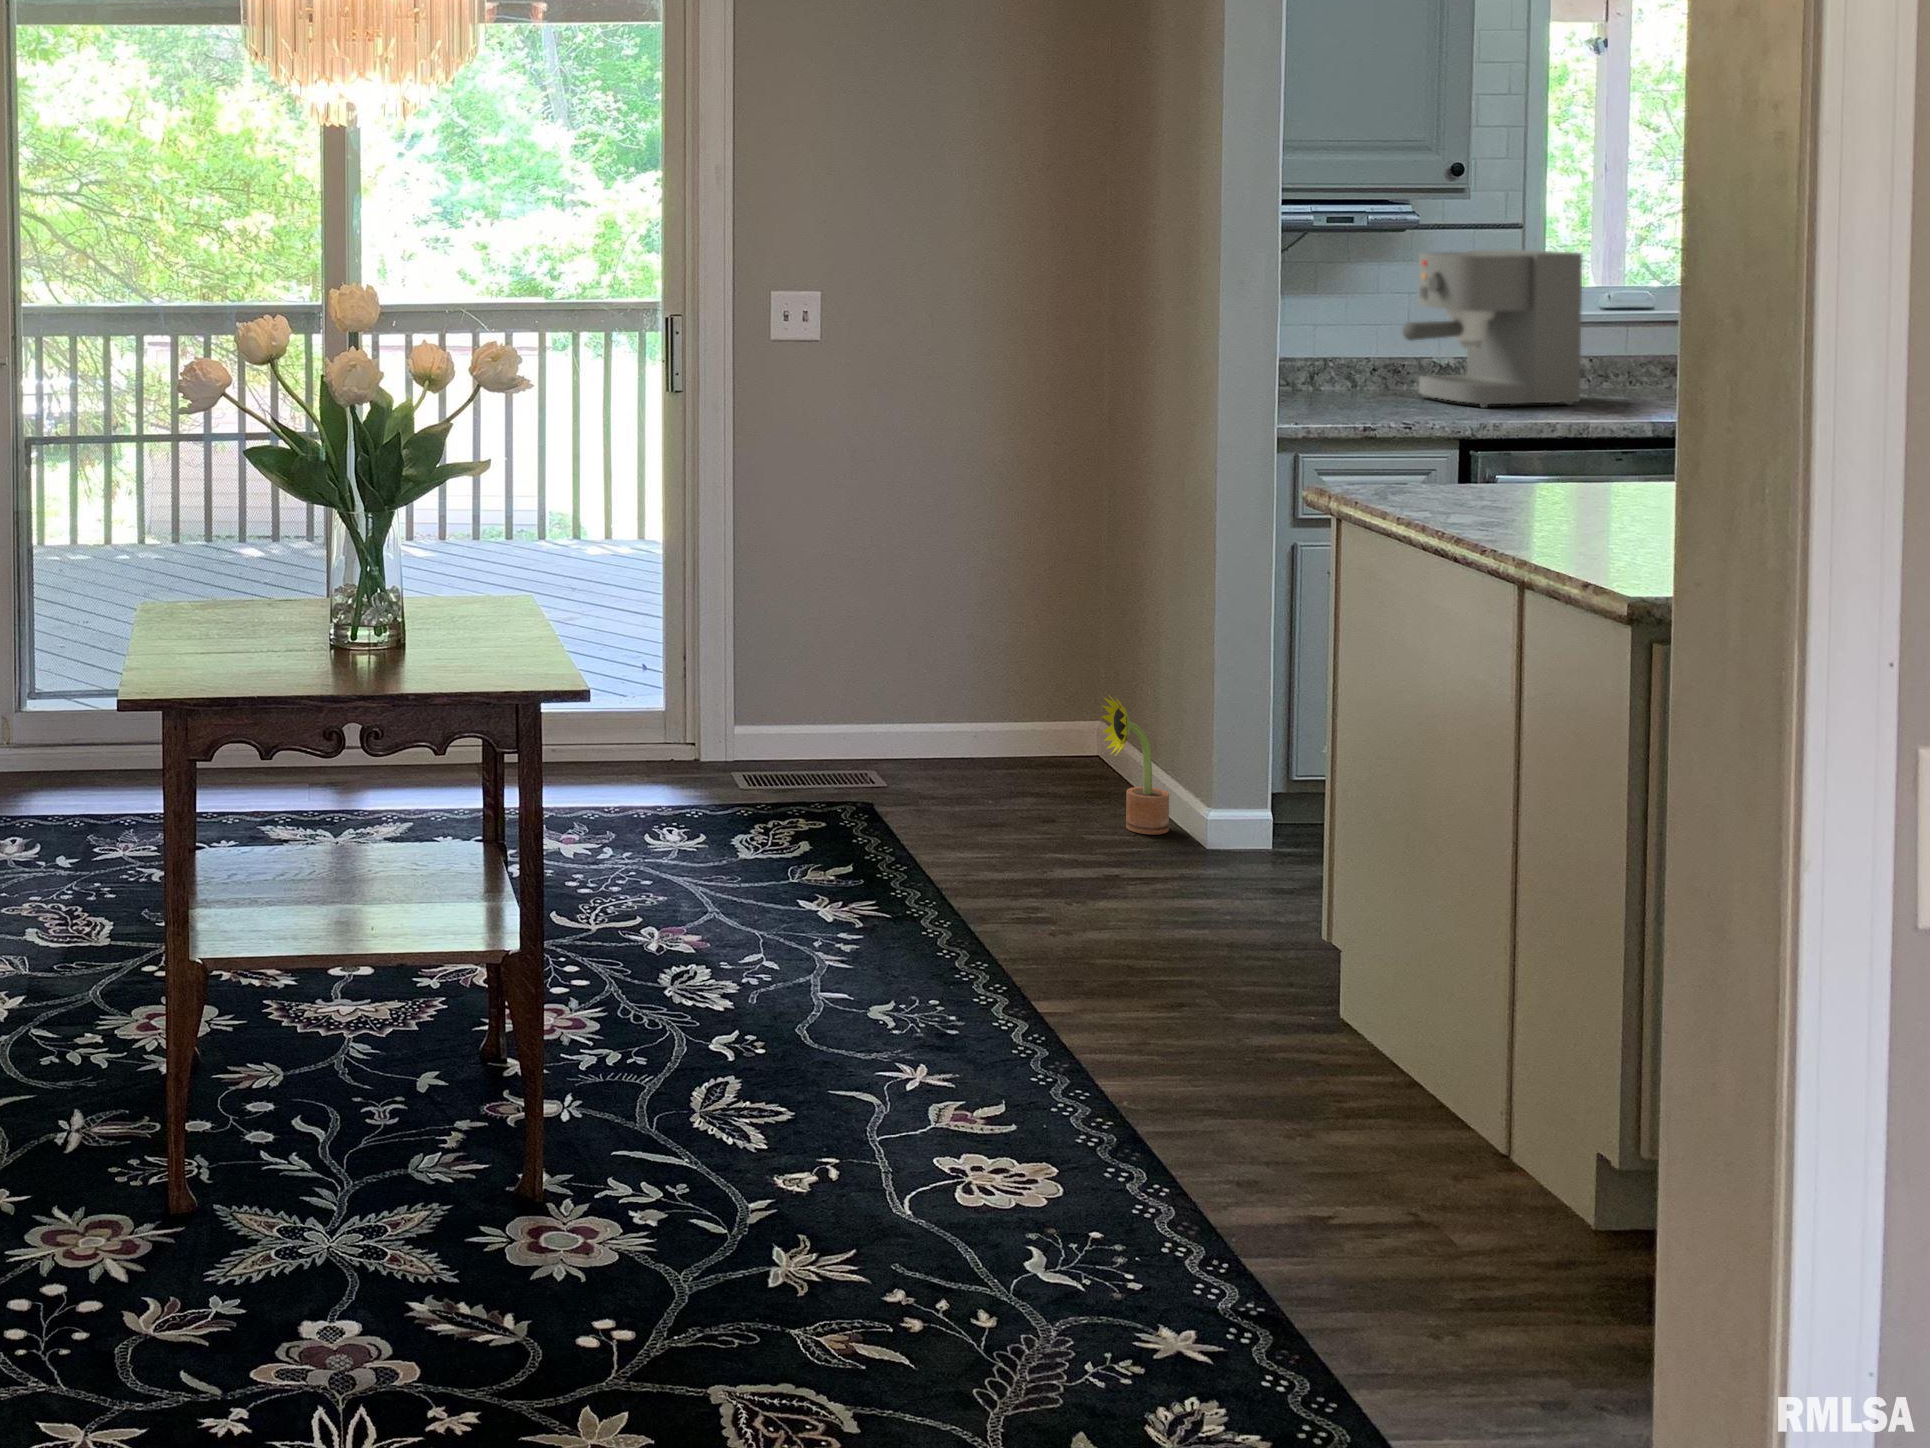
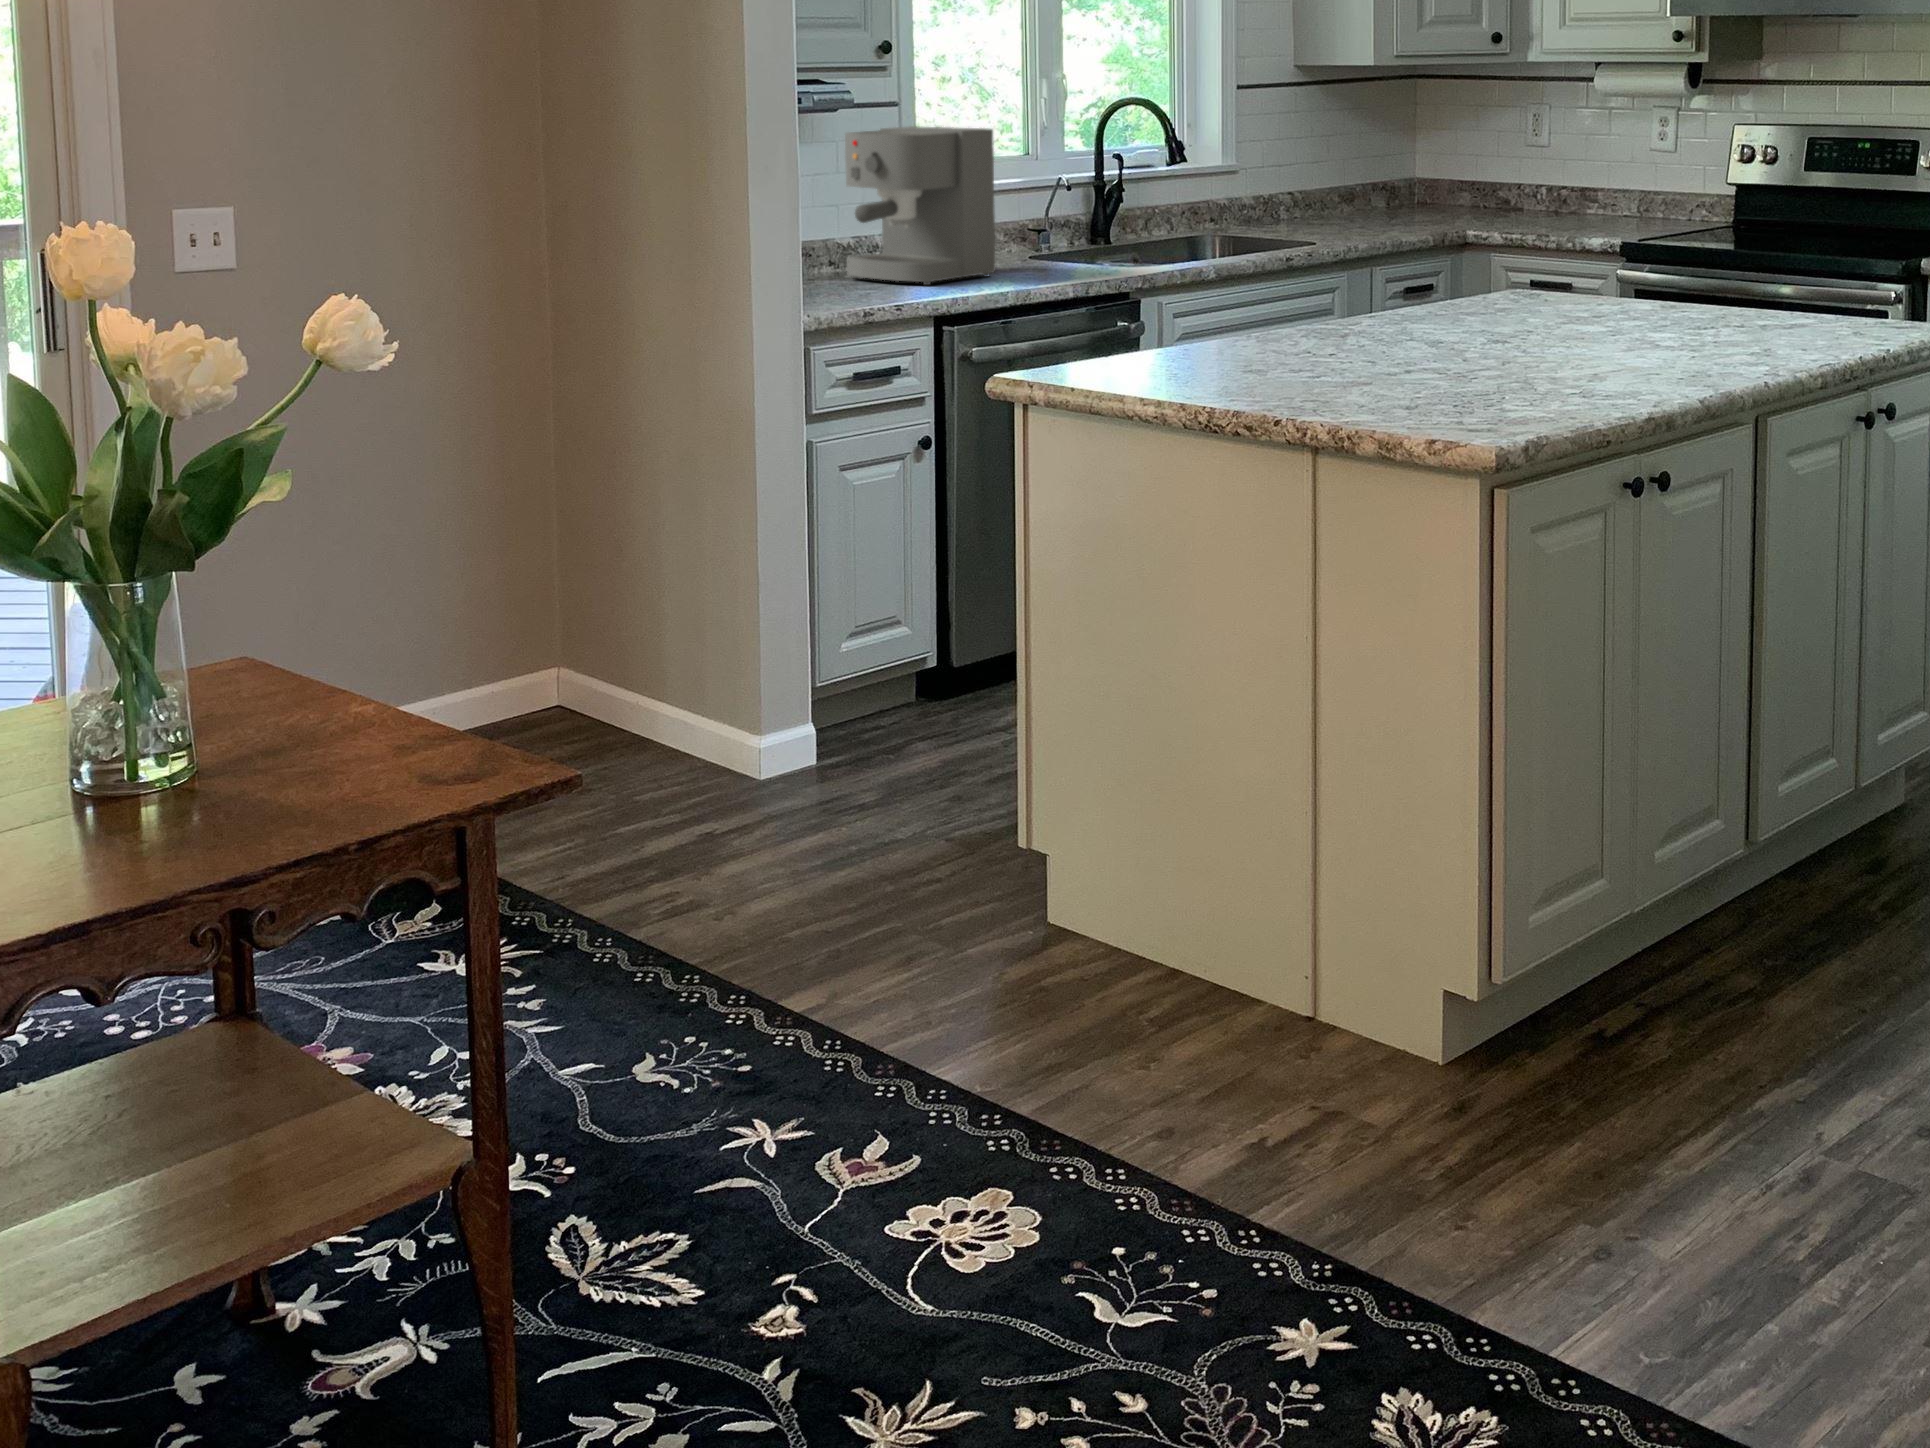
decorative plant: present [1101,696,1169,834] -> none [631,635,713,780]

